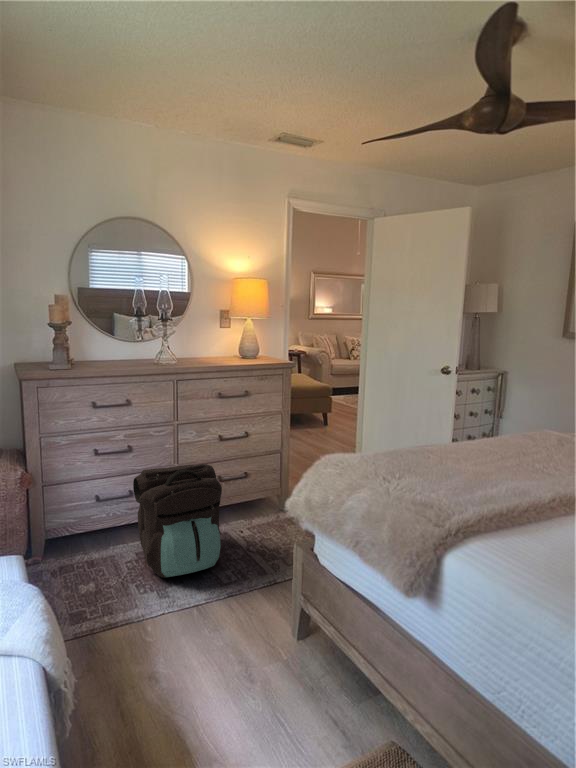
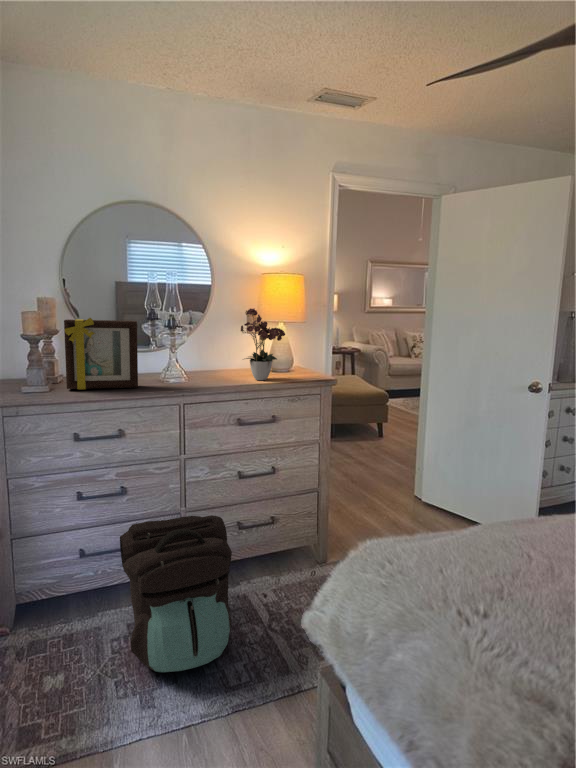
flower arrangement: none [218,304,258,363] -> present [241,309,285,380]
picture frame: none [83,311,141,368] -> present [64,318,138,390]

